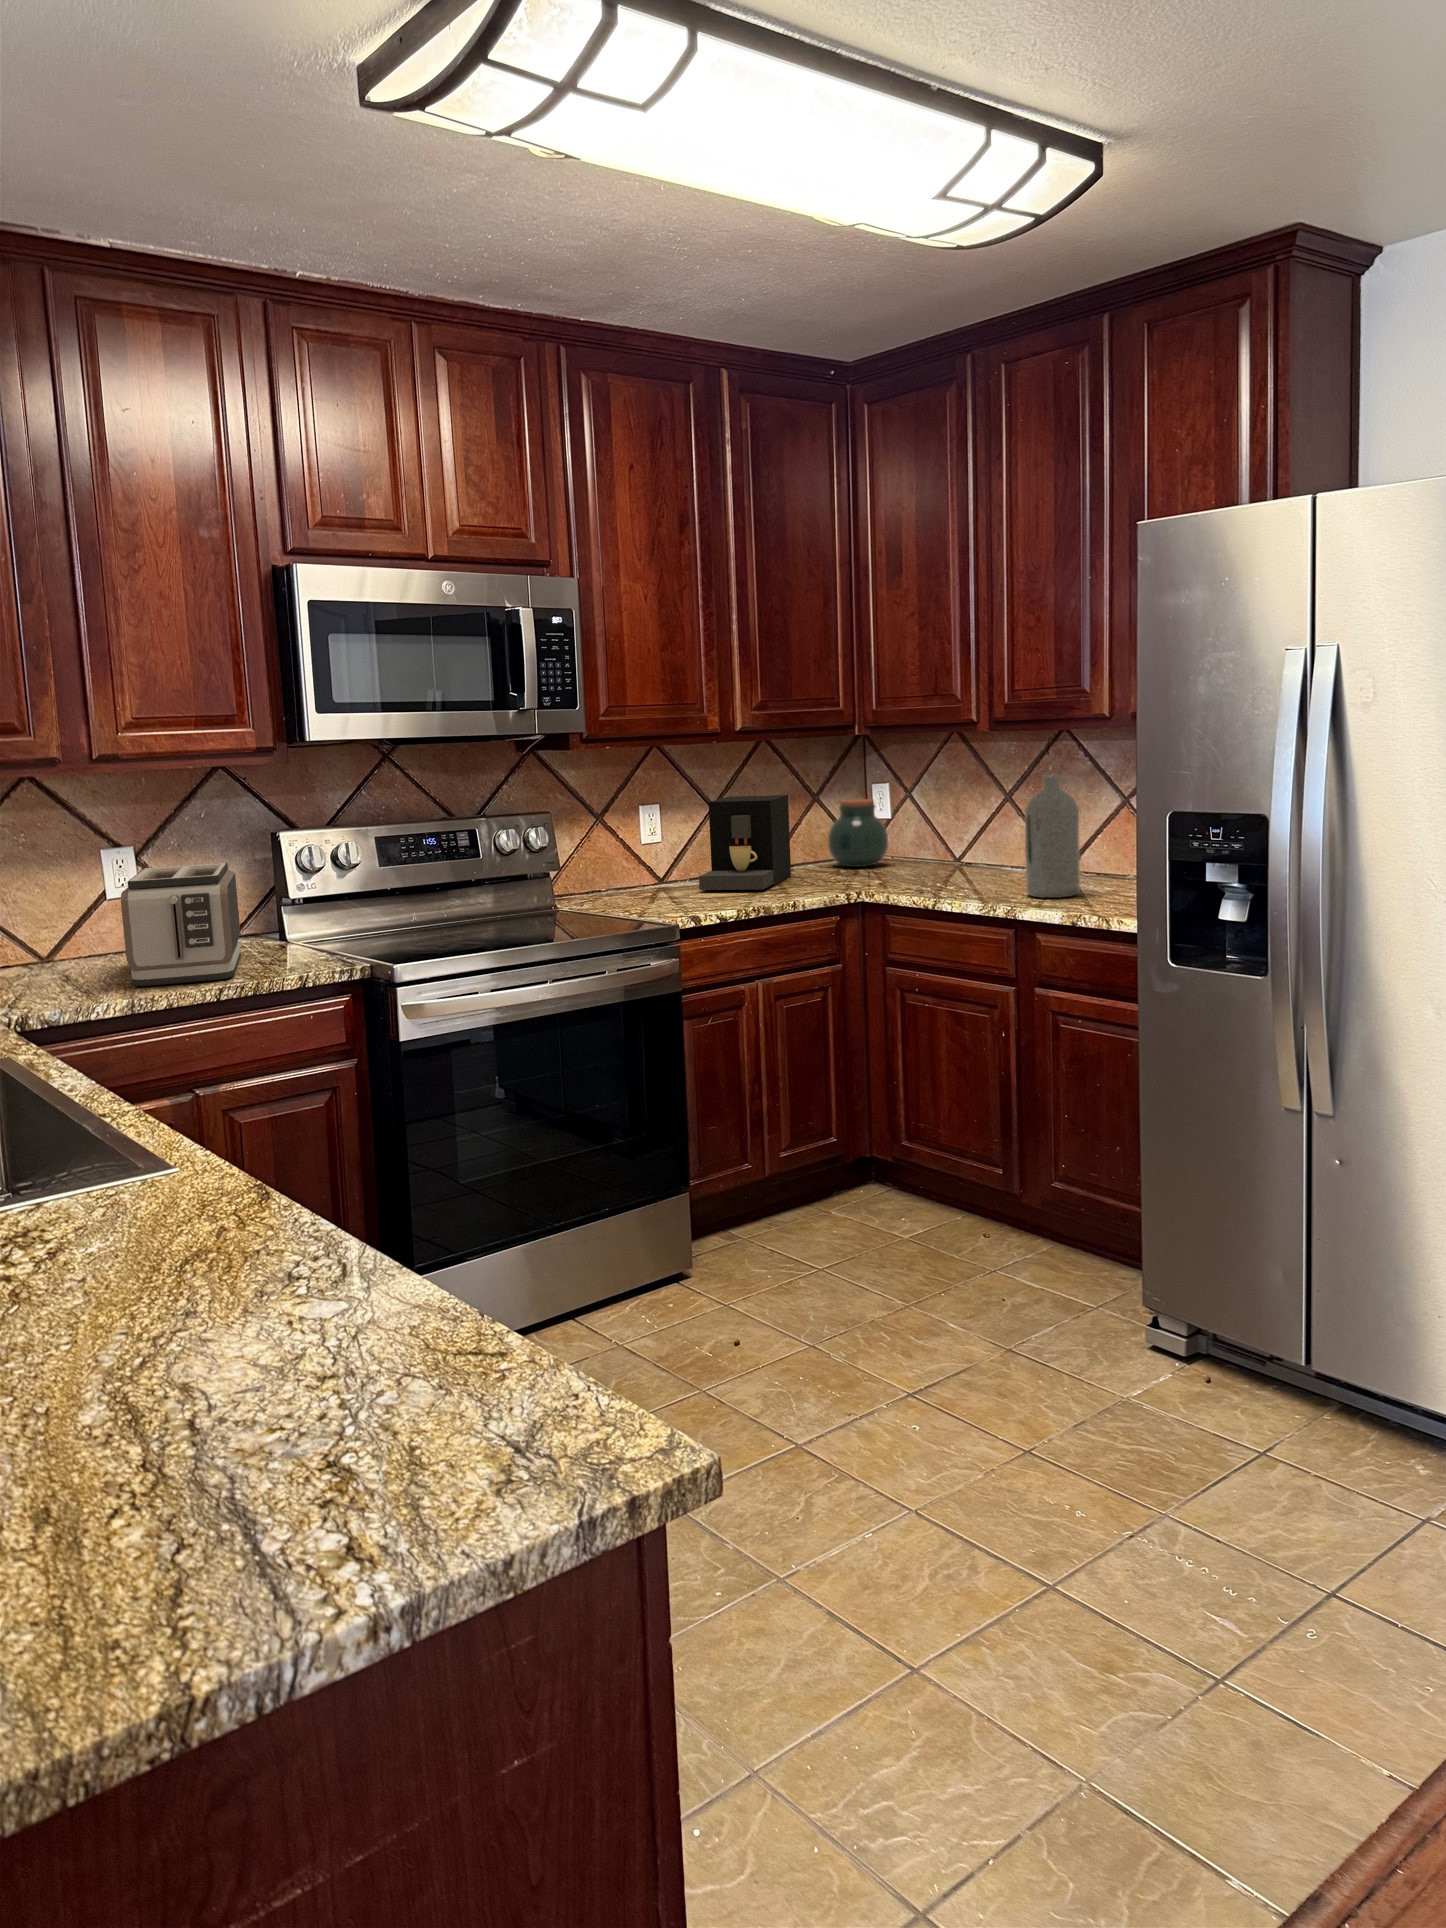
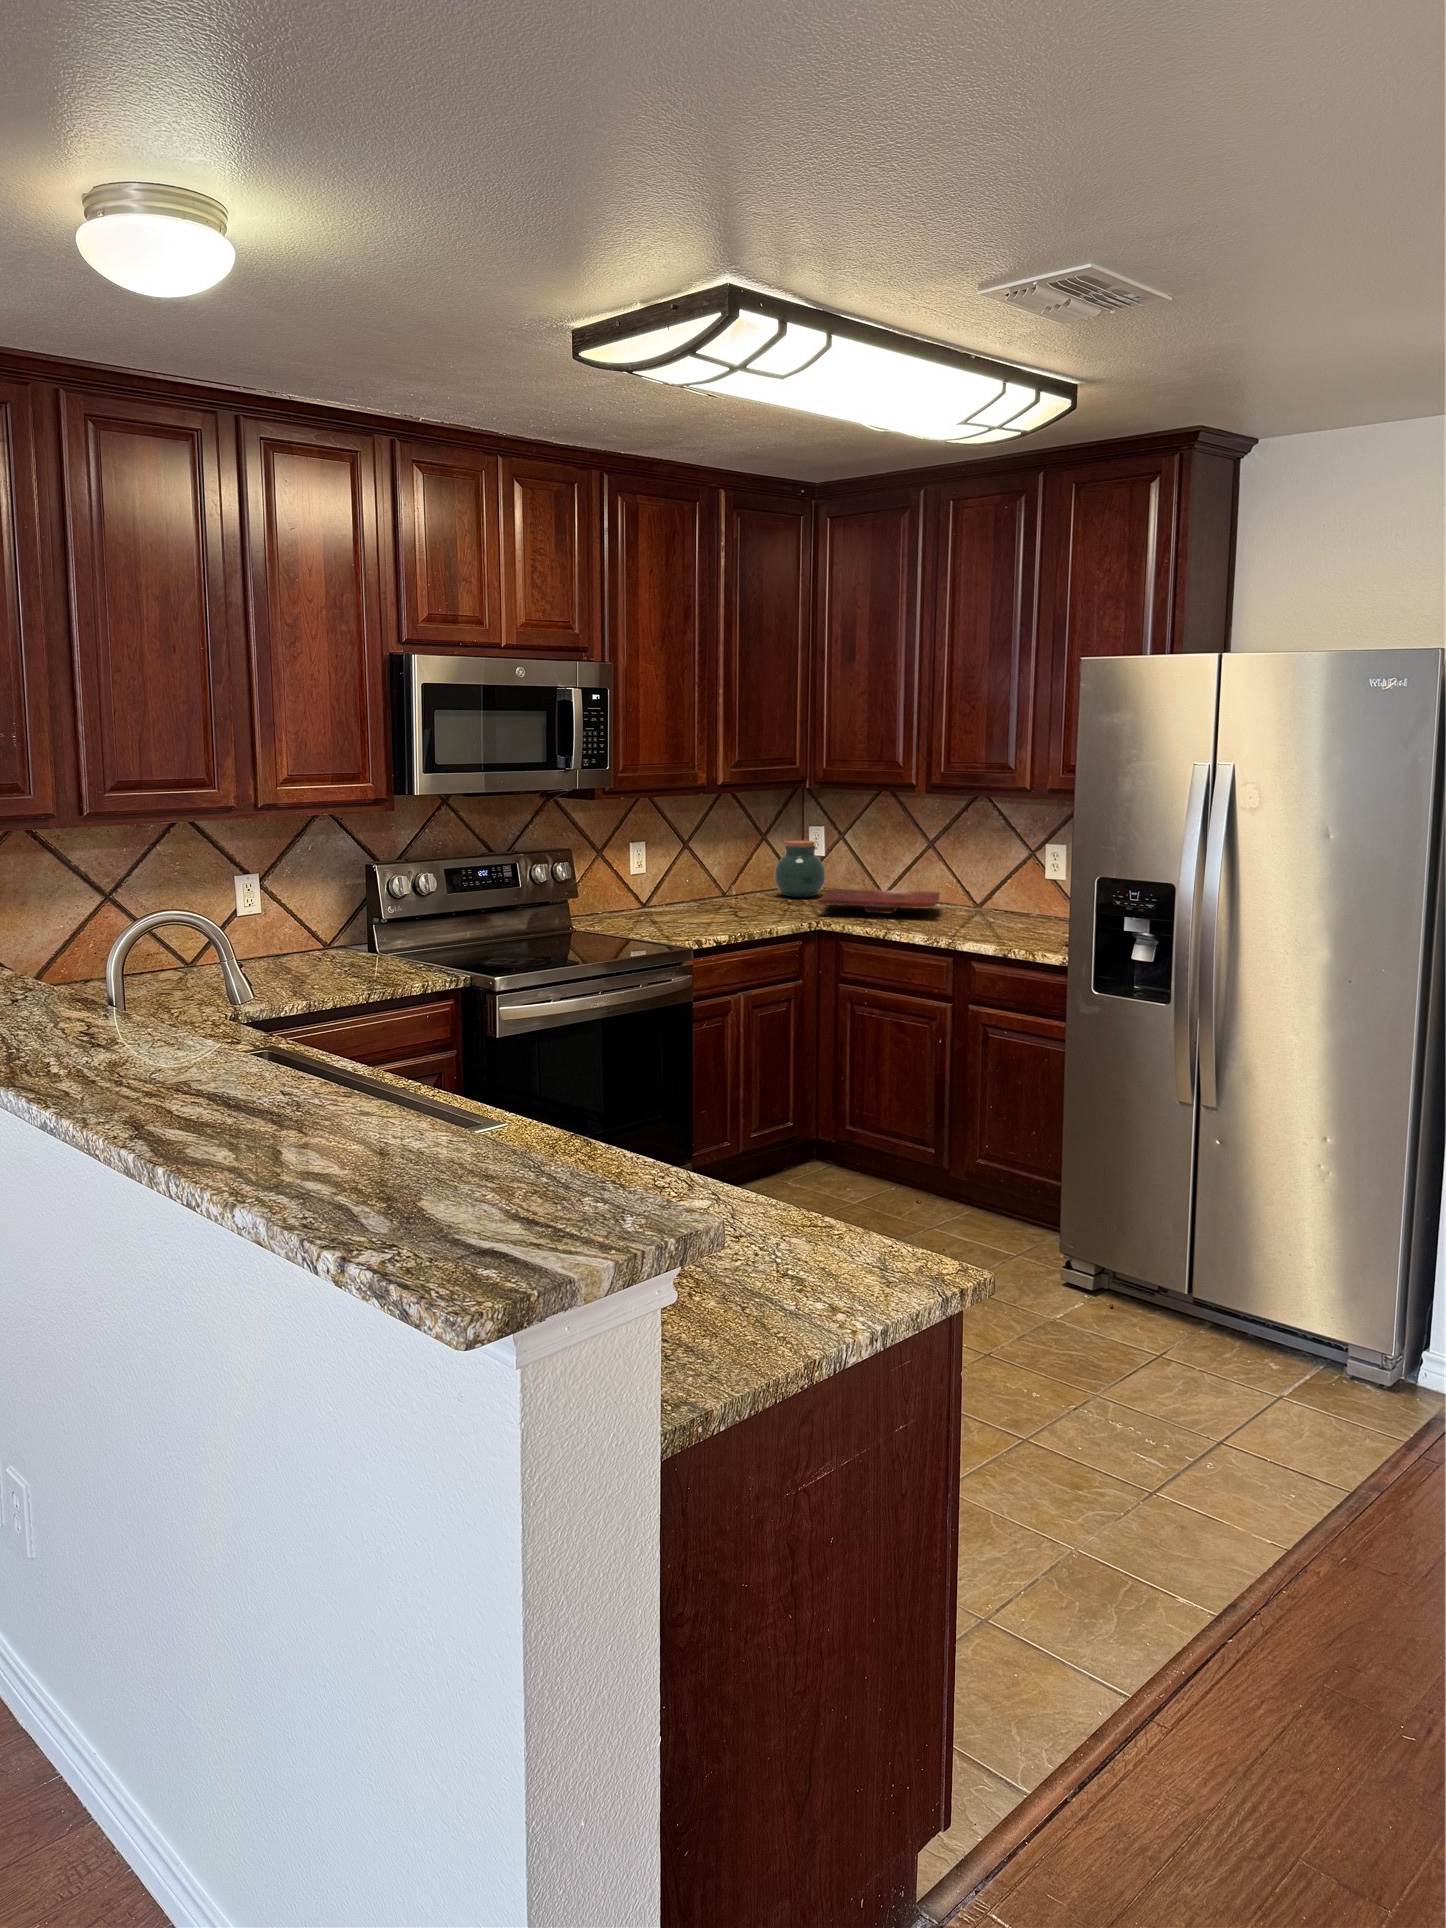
bottle: present [1025,775,1080,898] -> none [956,834,1002,932]
coffee maker: present [699,795,791,890] -> none [684,837,749,917]
cutting board: none [862,854,1020,881] -> present [817,889,940,914]
toaster: present [121,863,241,986] -> none [277,890,370,989]

